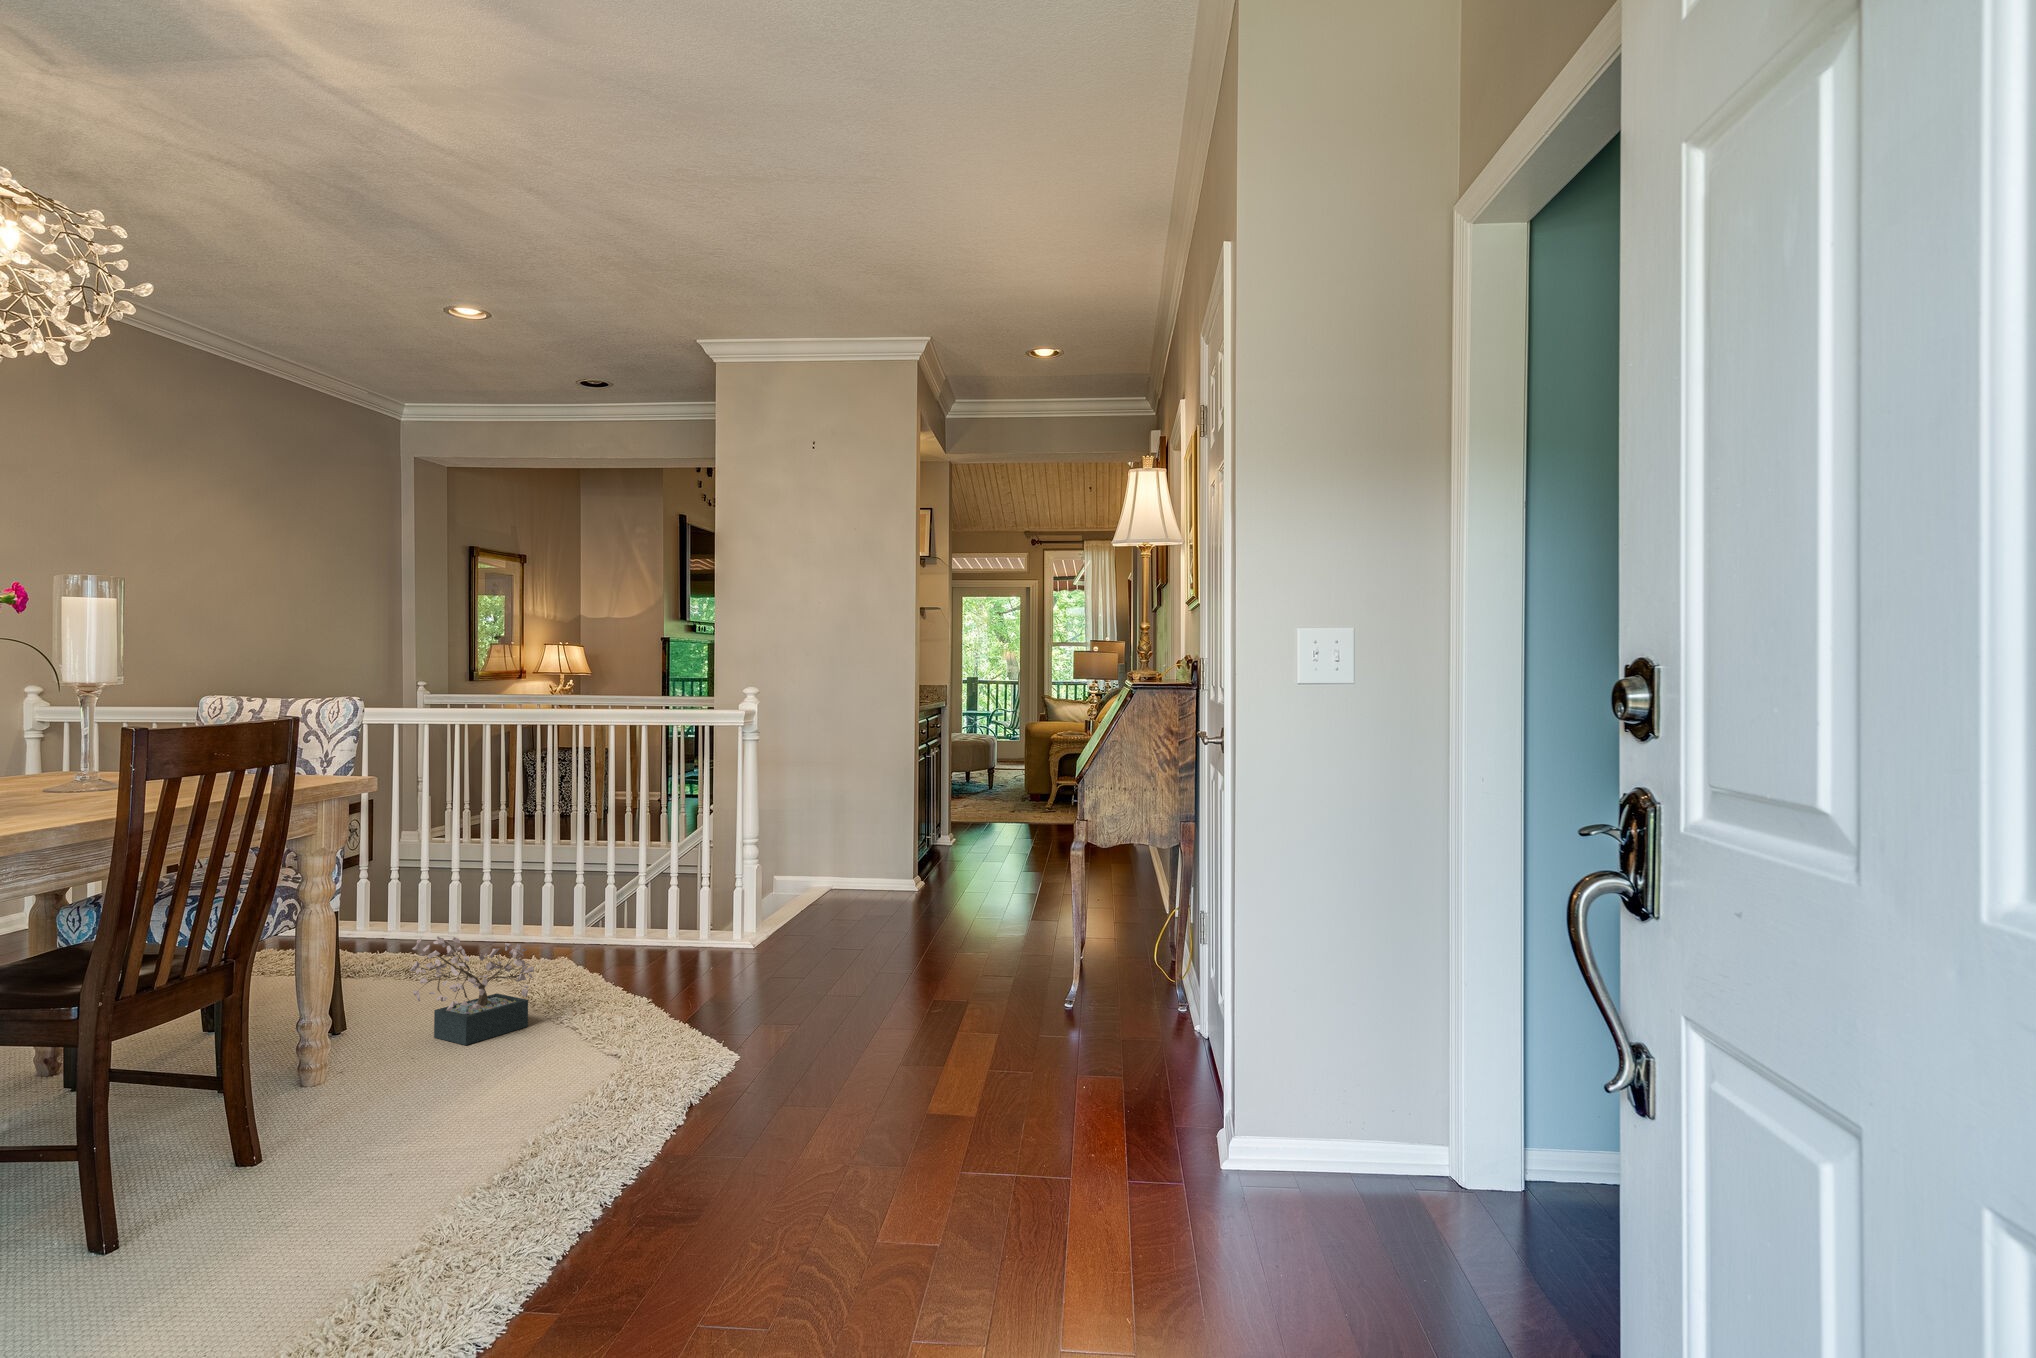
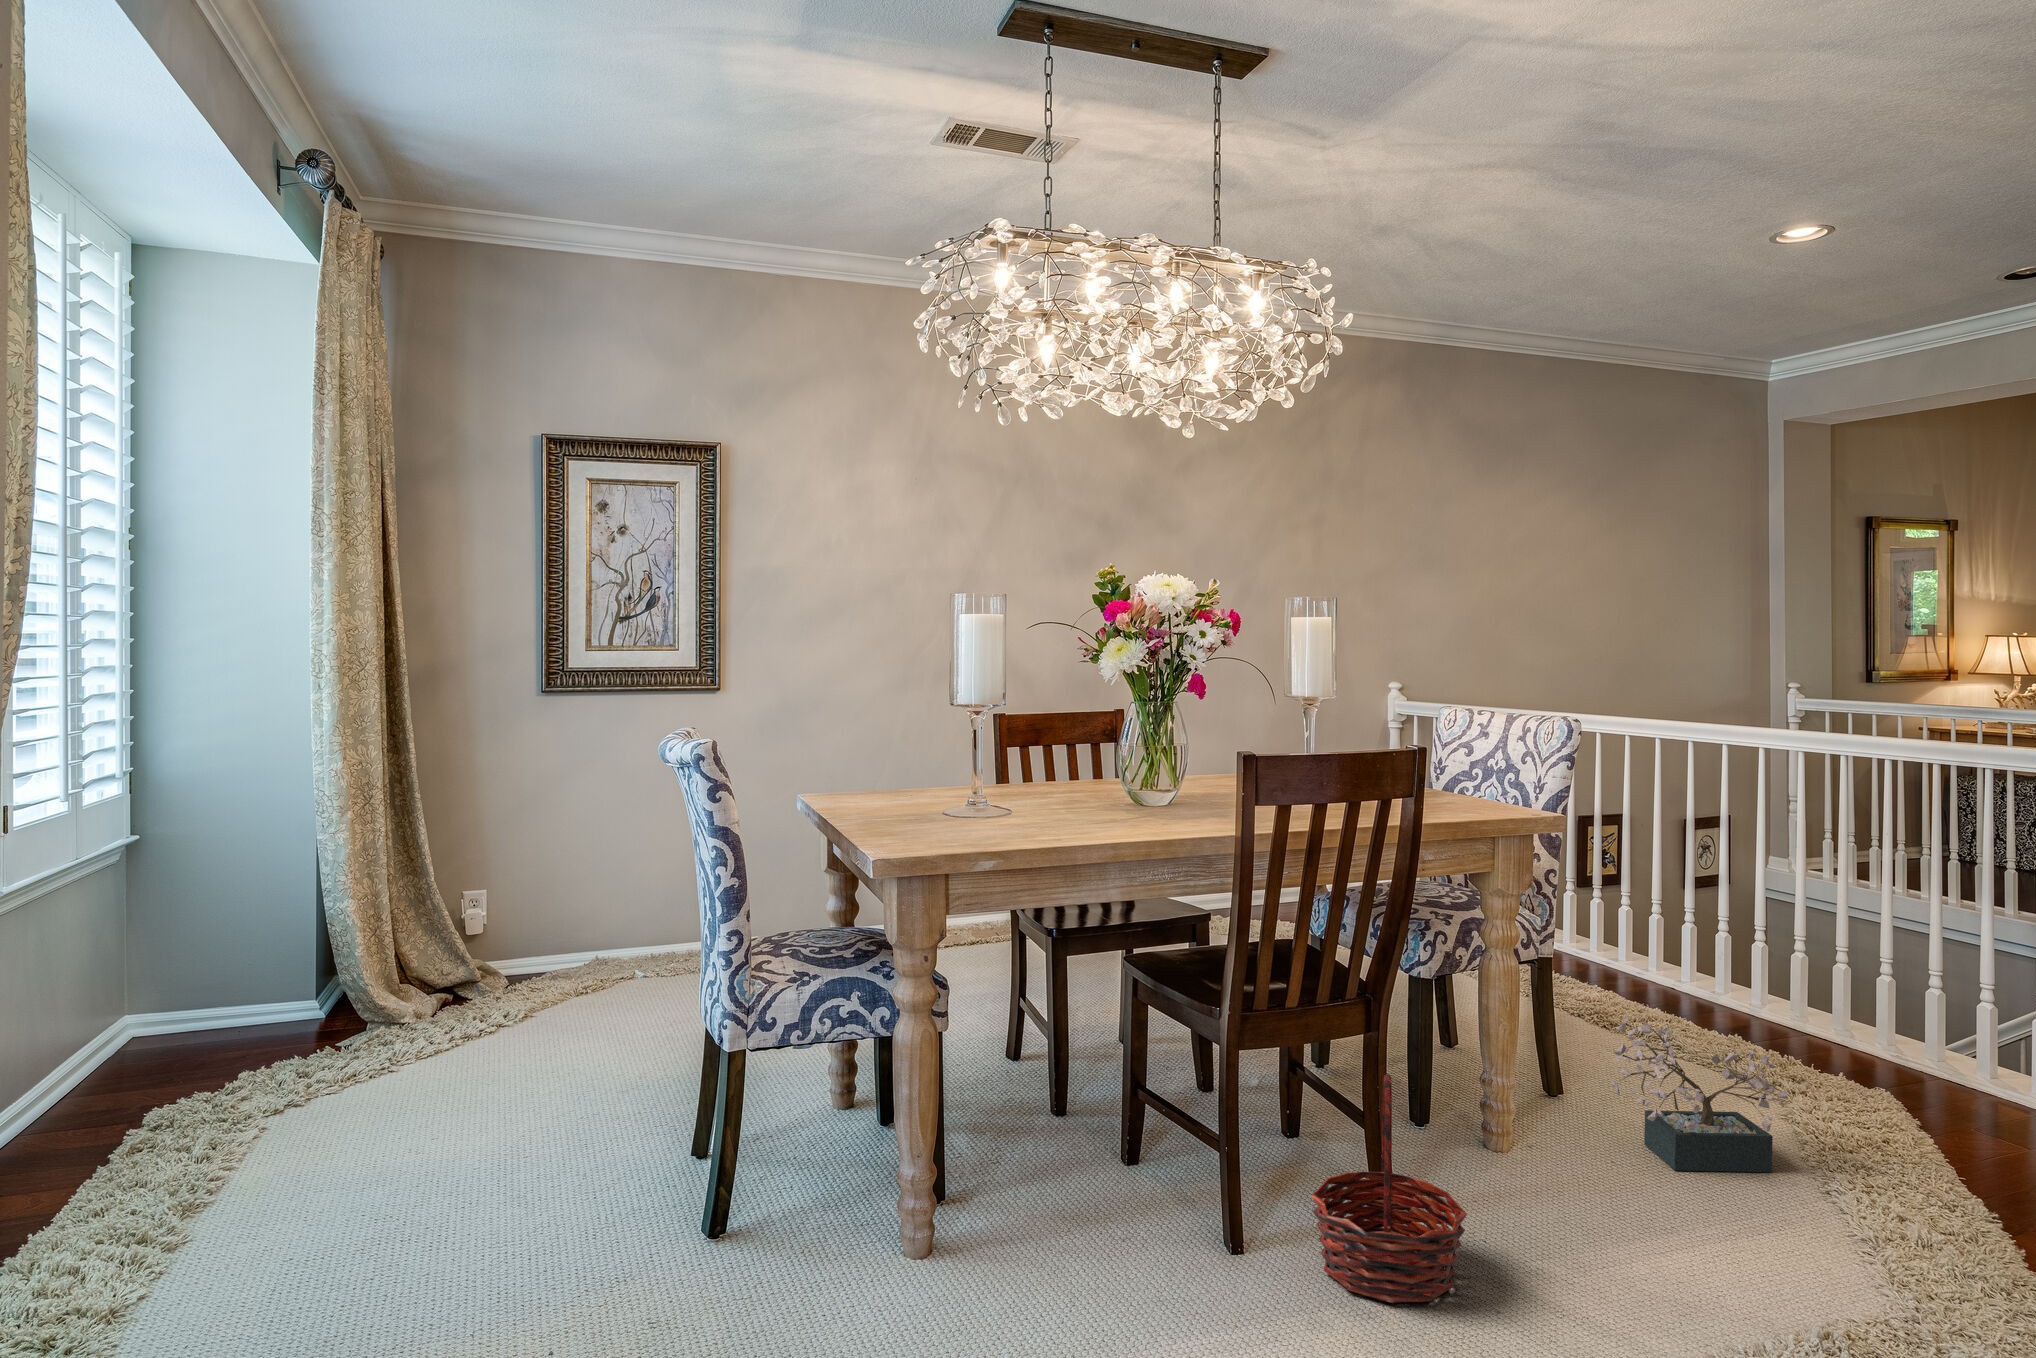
basket: none [219,1003,368,1198] -> present [1311,1074,1467,1304]

